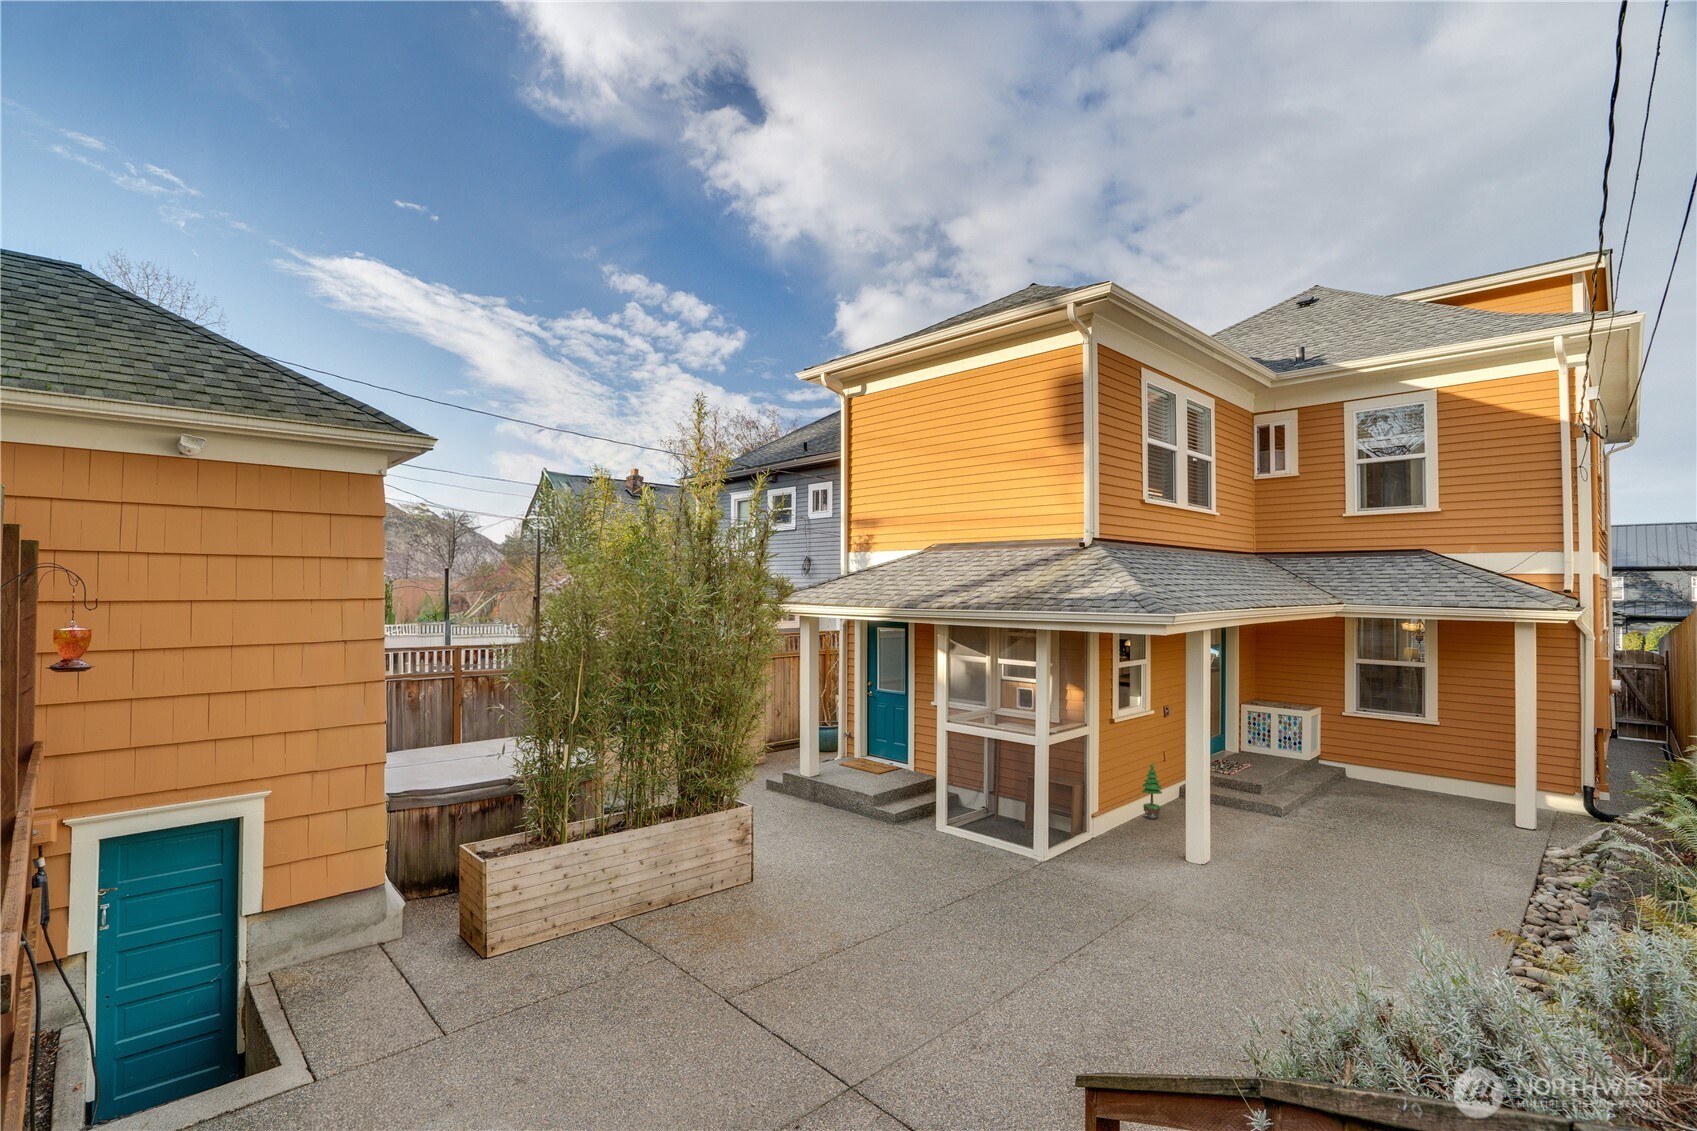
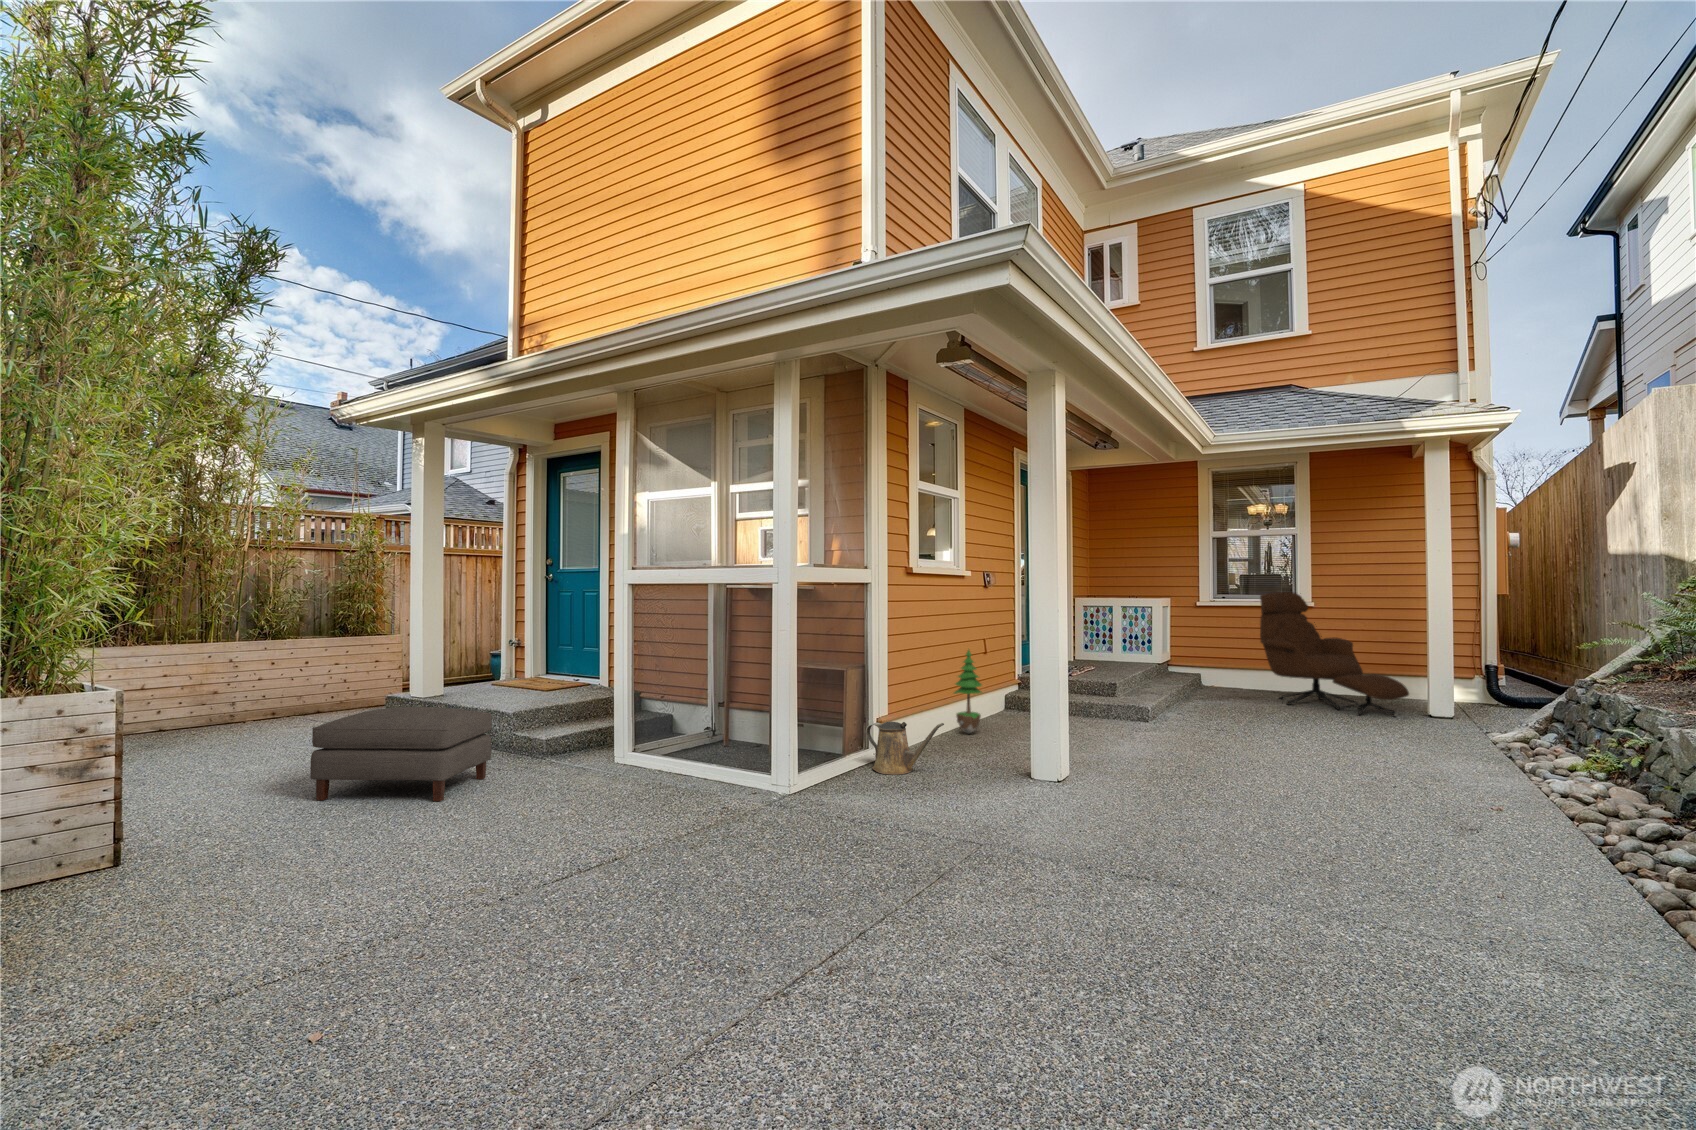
lounge chair: none [1389,714,1505,824] -> present [1260,592,1409,717]
ottoman: none [798,794,876,849] -> present [310,707,492,801]
watering can: none [1086,817,1136,850] -> present [866,722,944,775]

